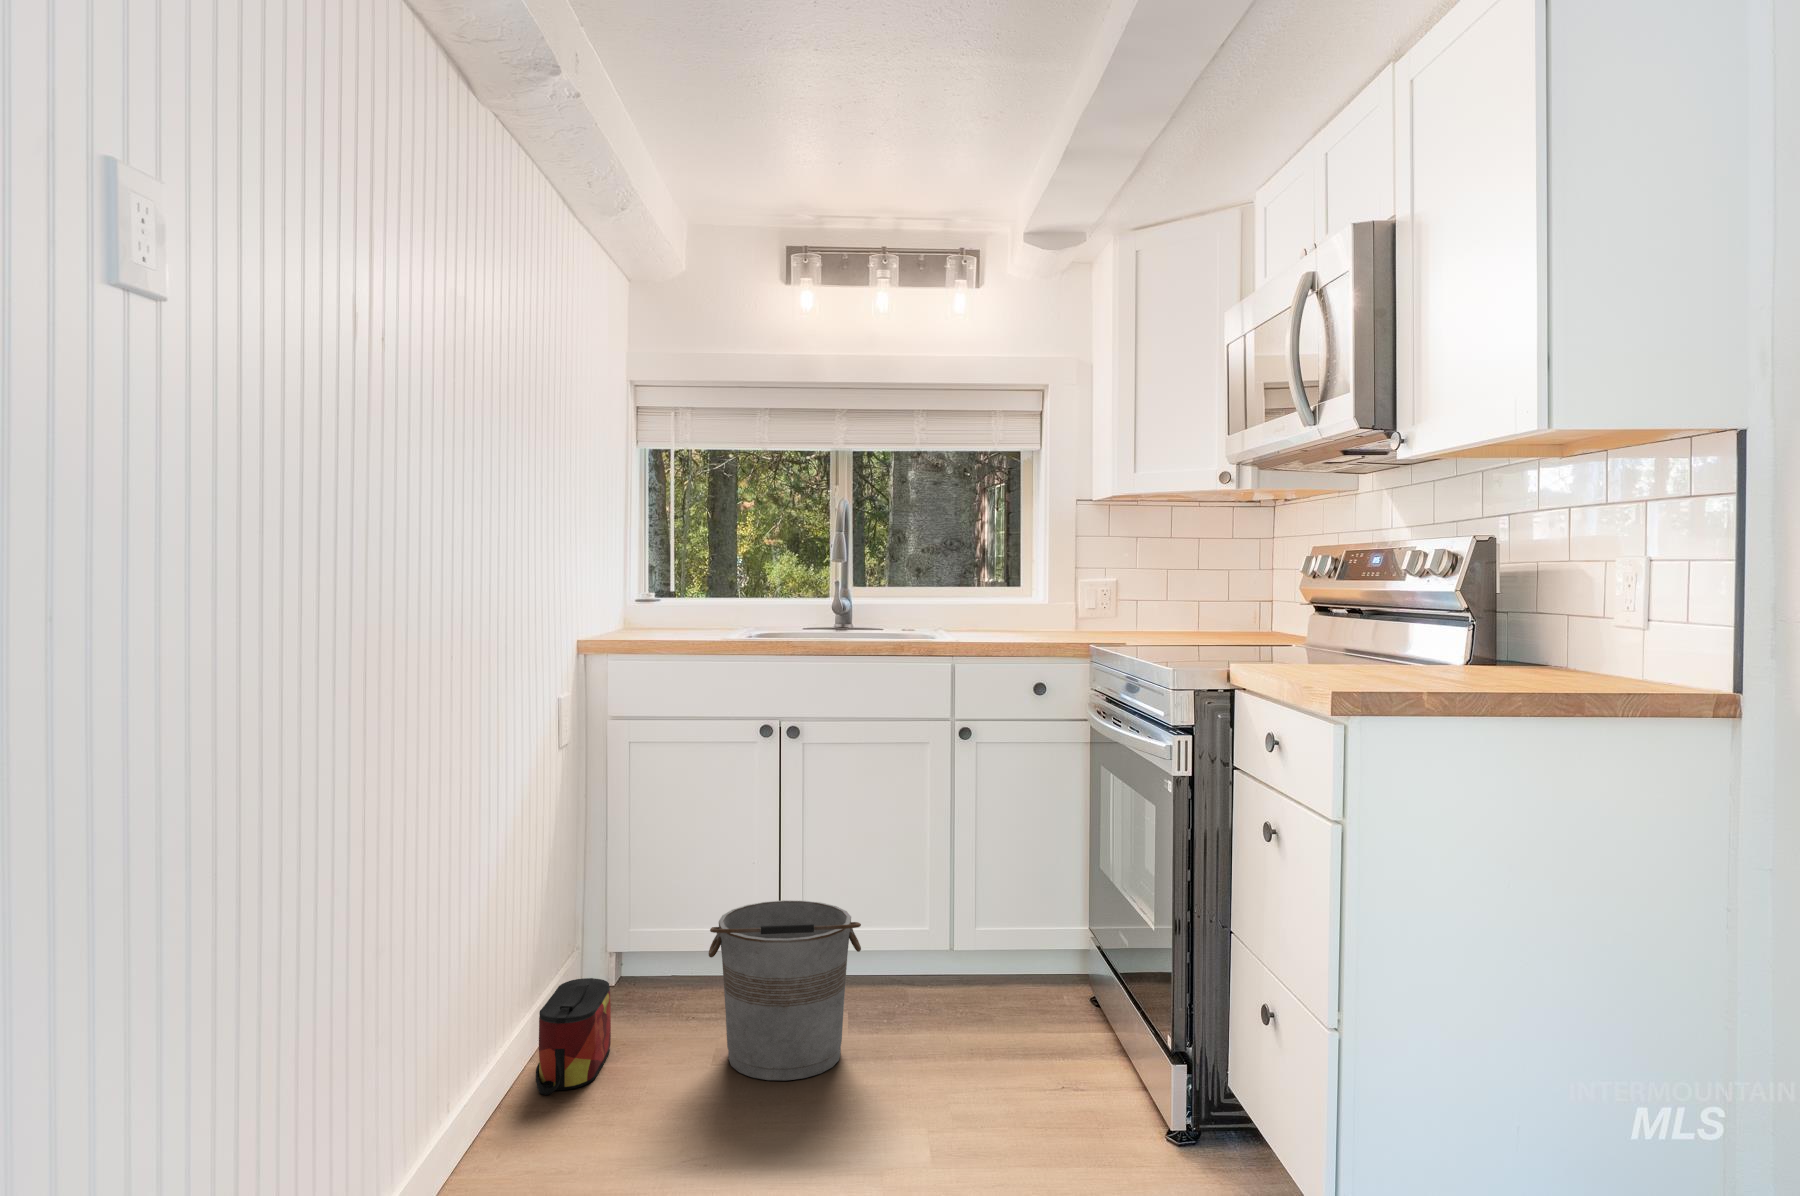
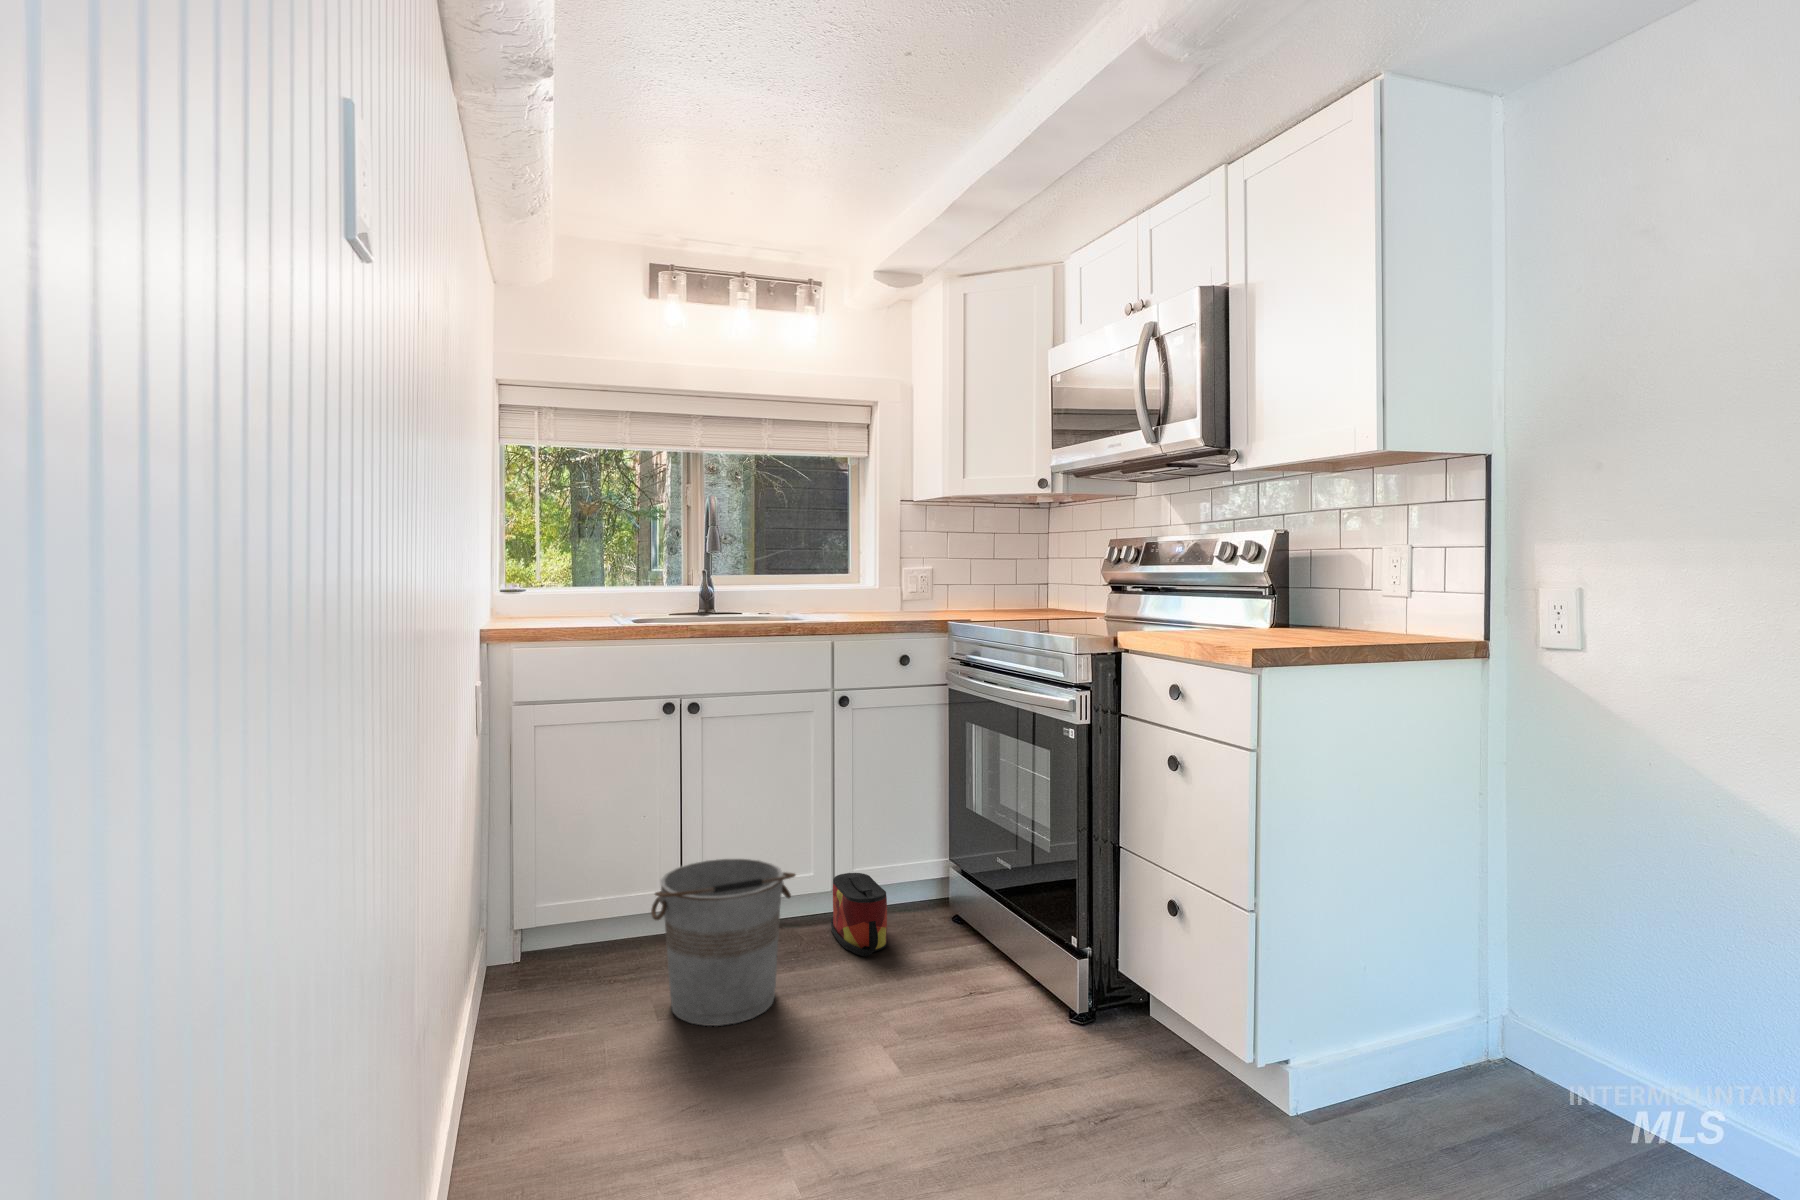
bag: present [536,978,611,1095] -> present [831,873,887,956]

